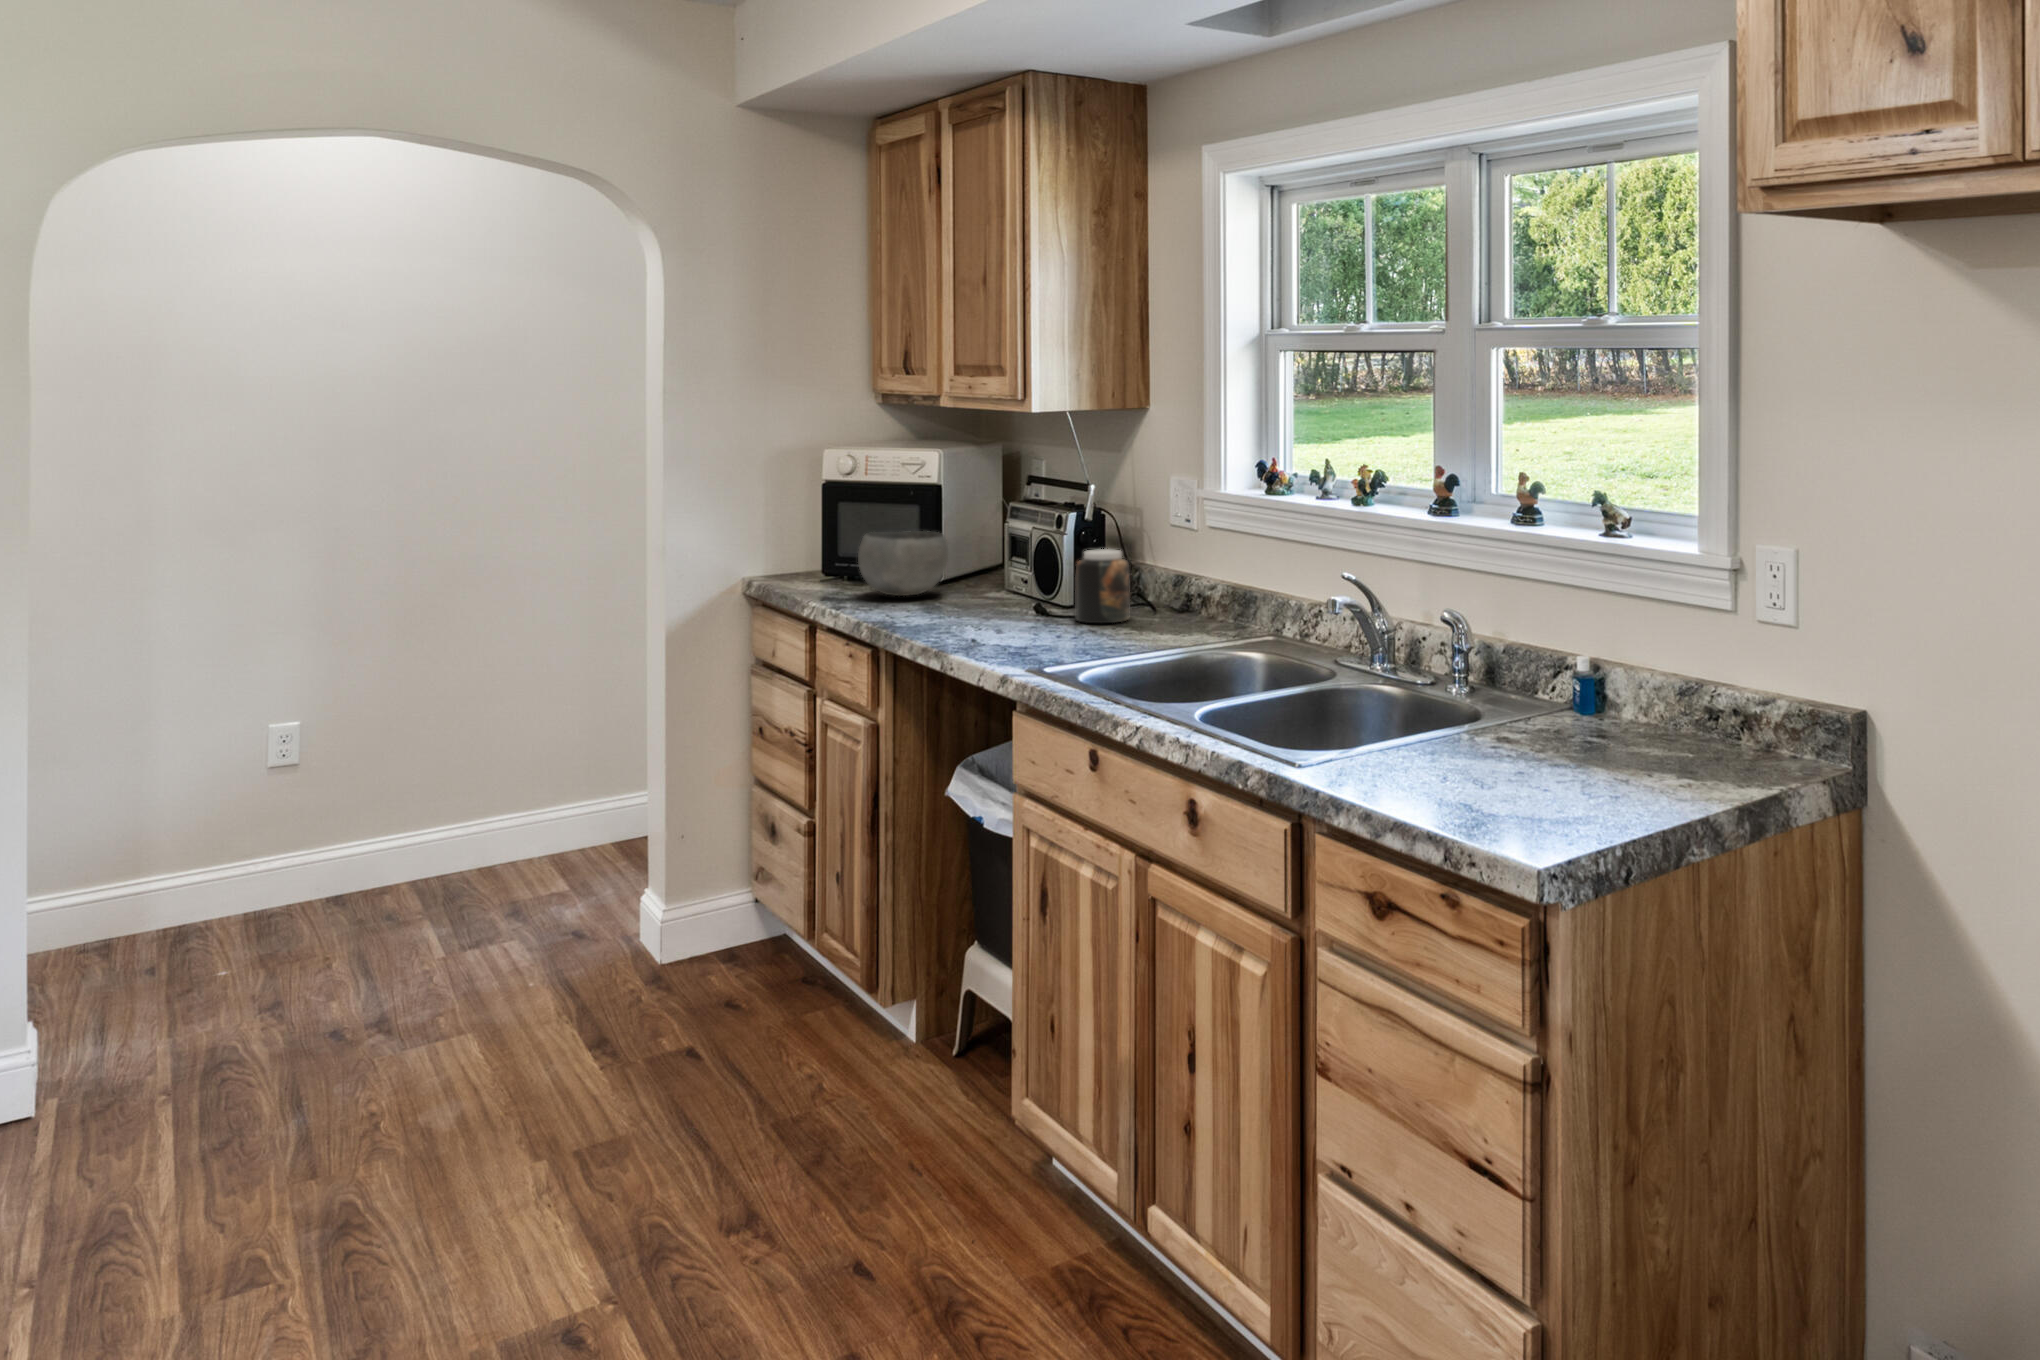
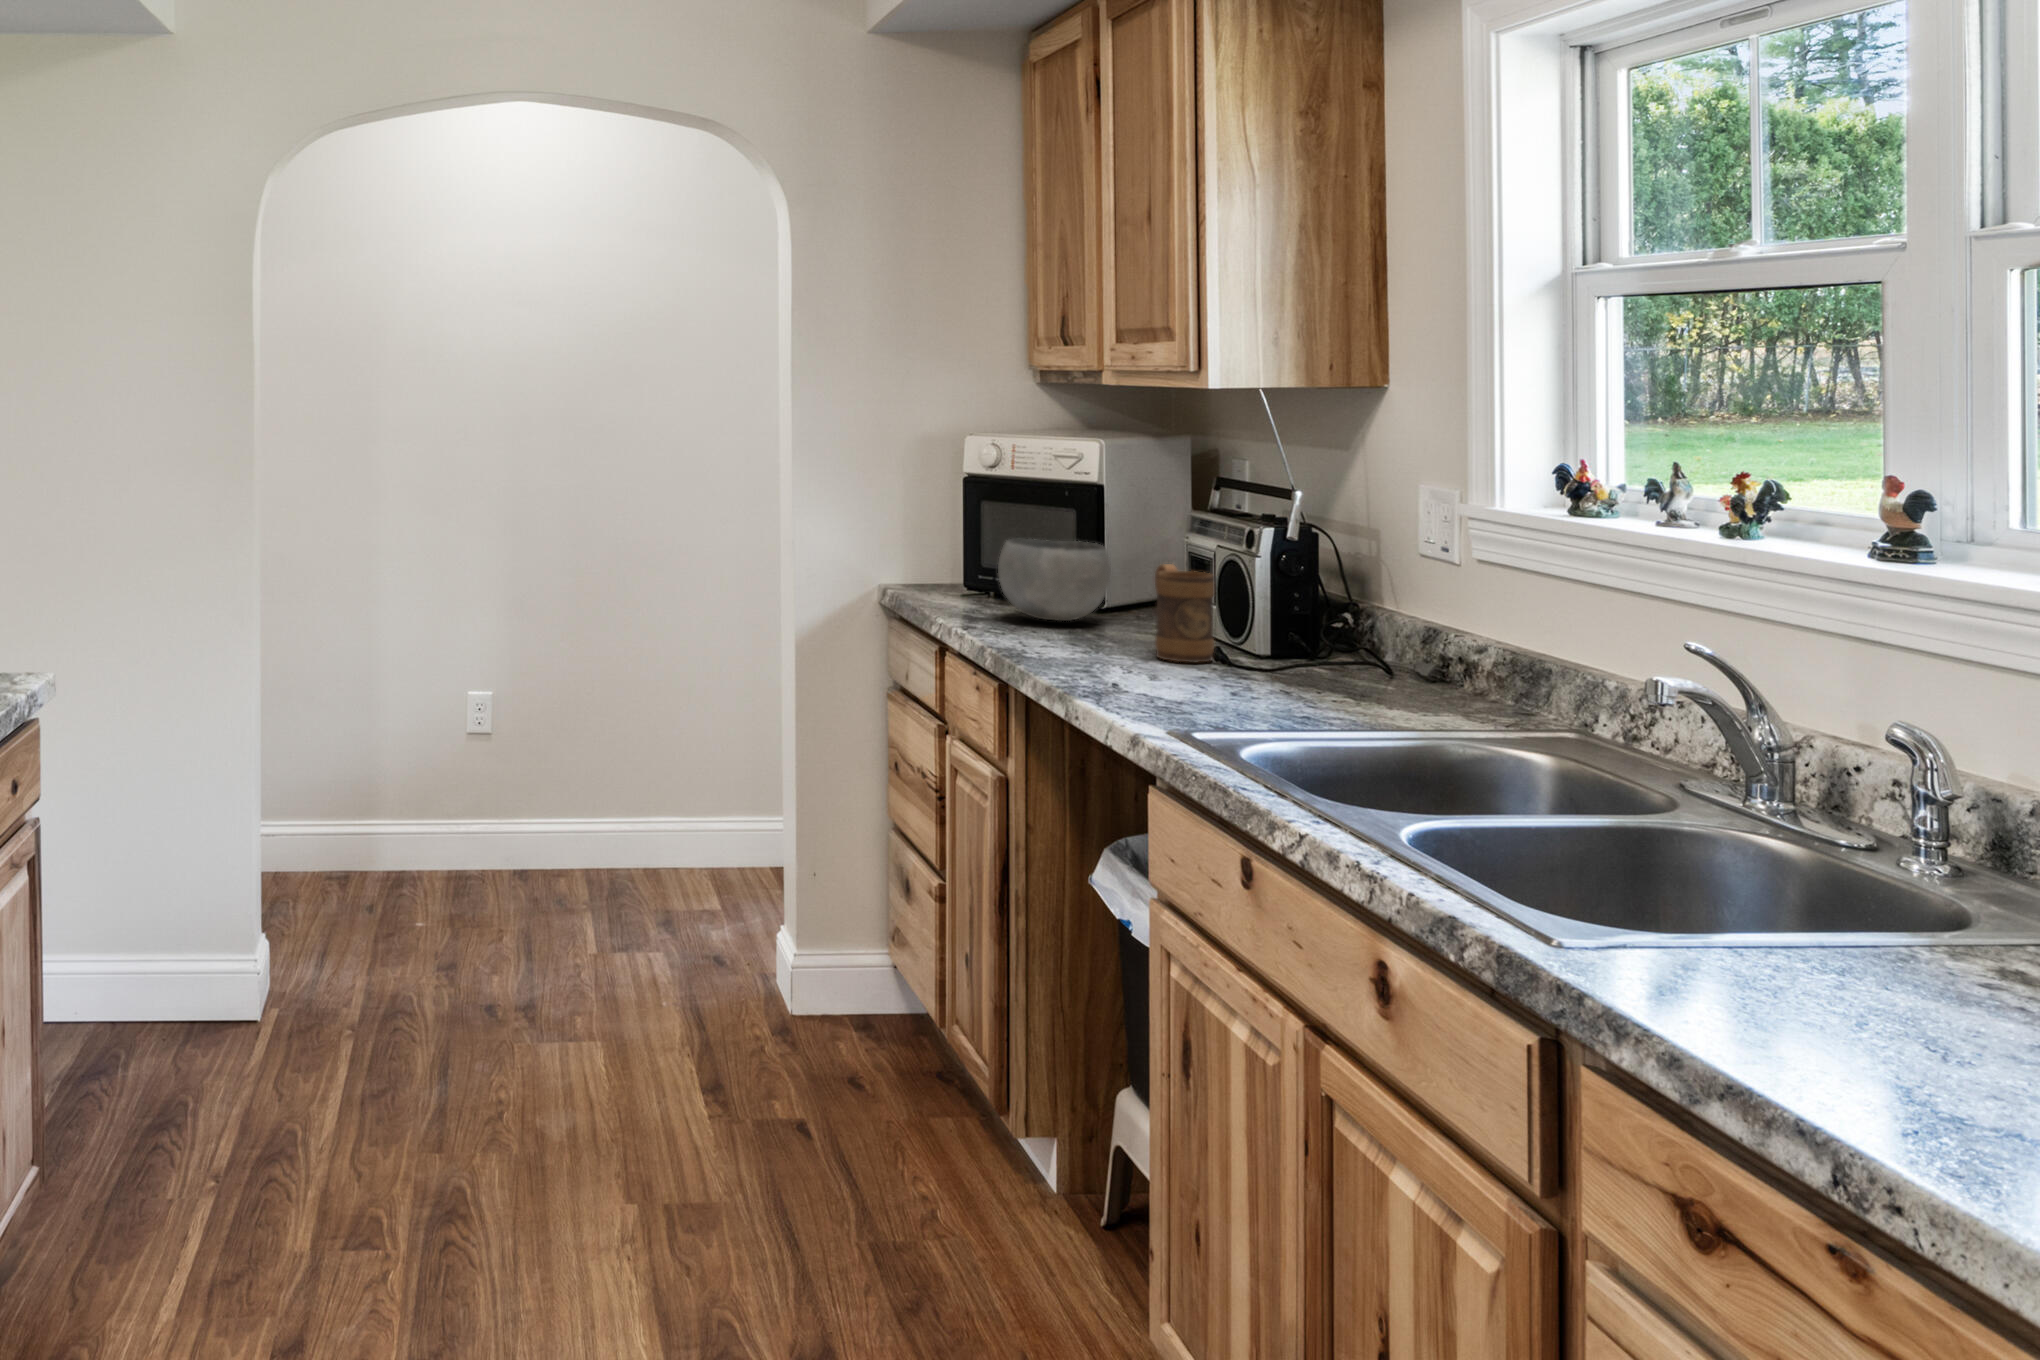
mug: none [989,545,1035,619] -> present [1155,564,1214,662]
jar: present [1076,549,1130,623] -> none [1269,579,1348,682]

